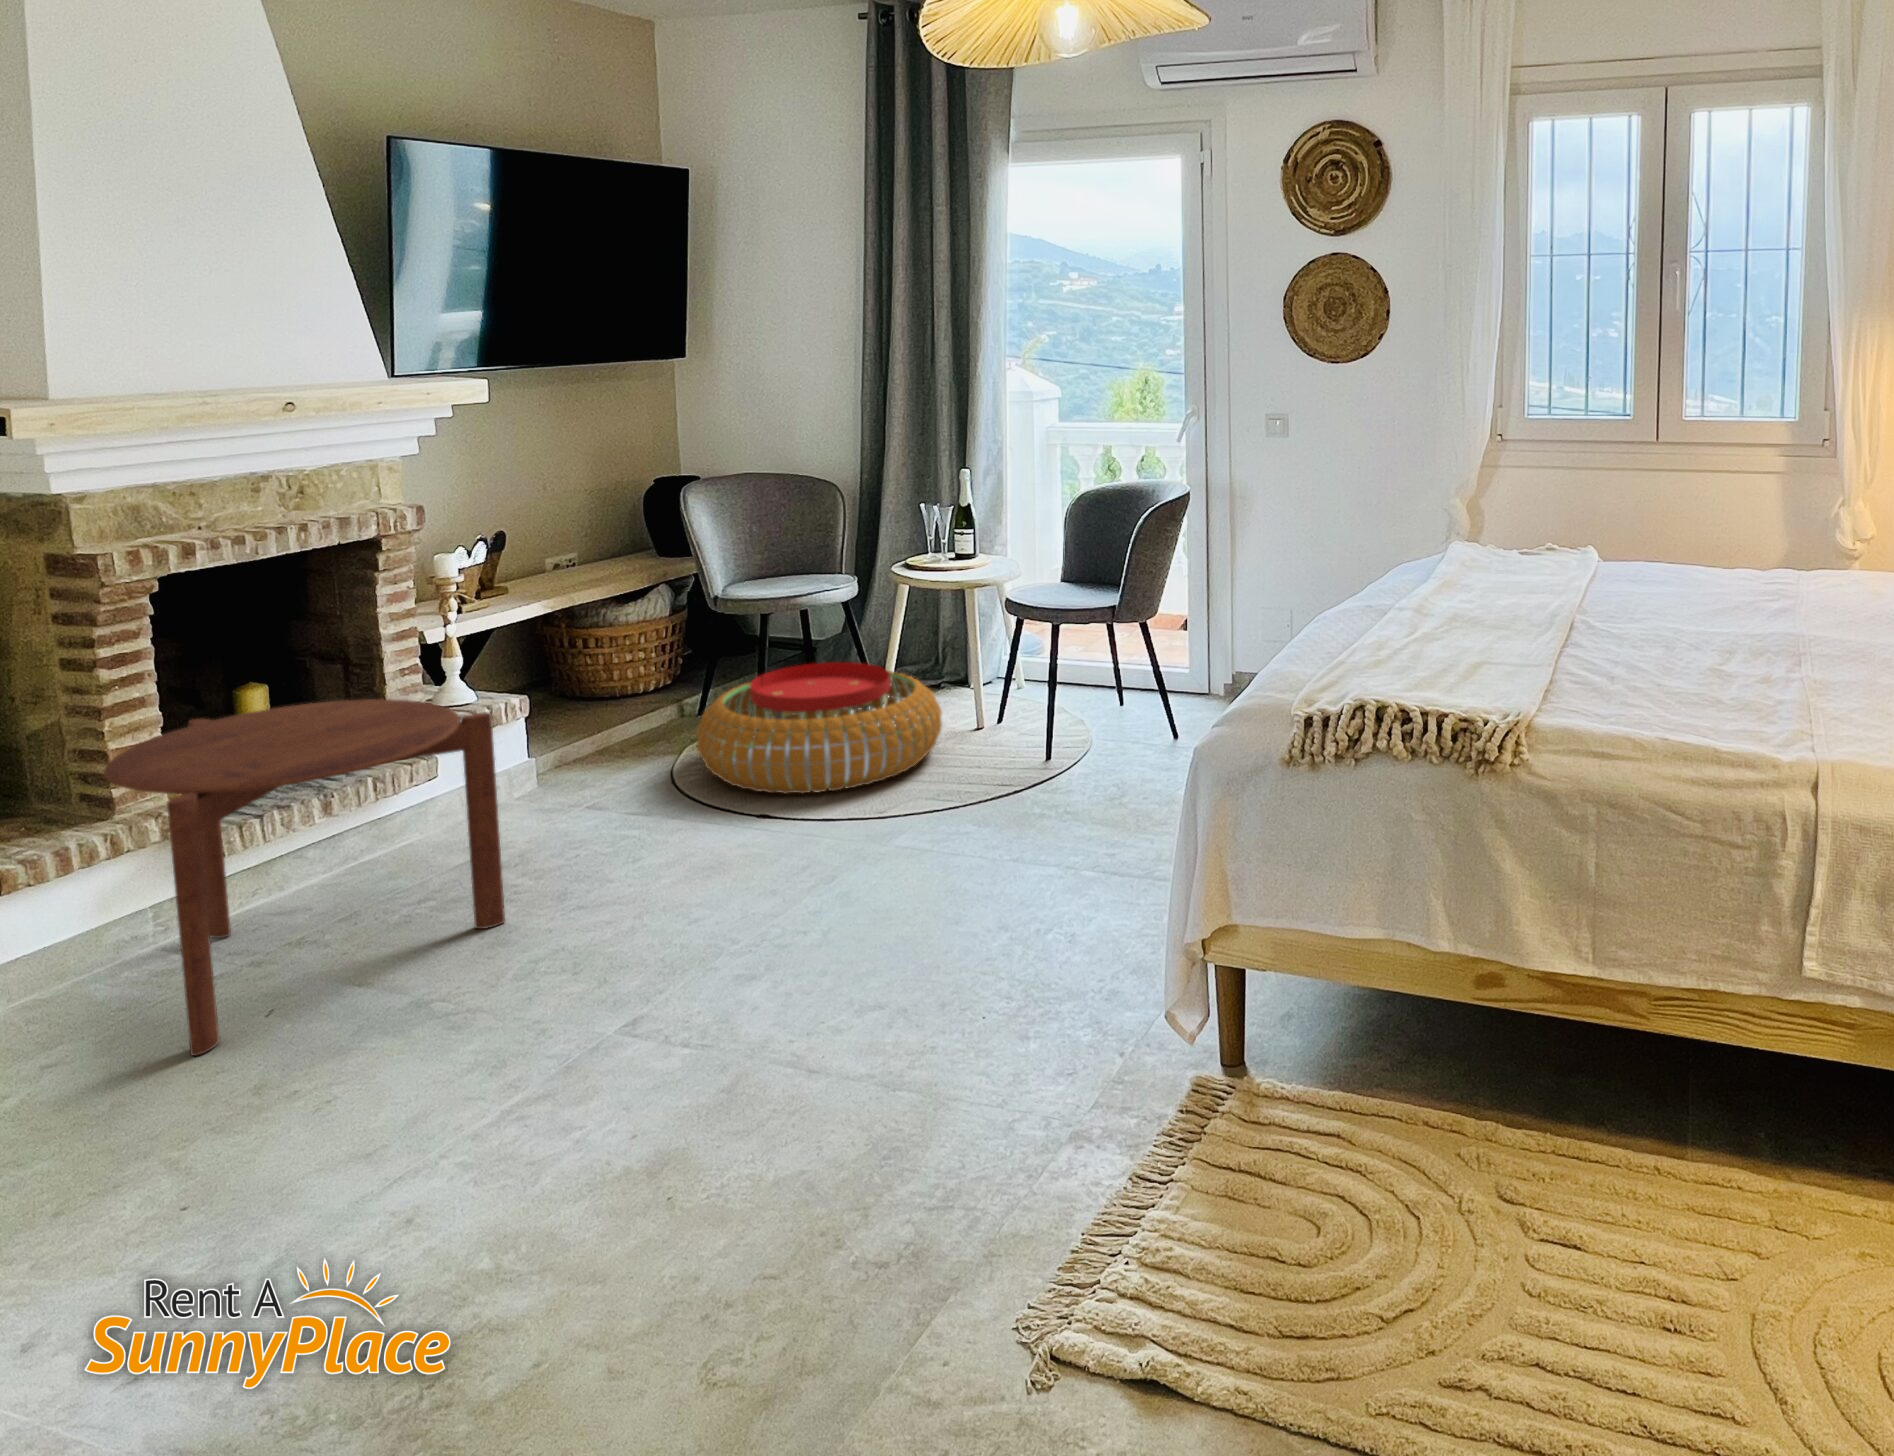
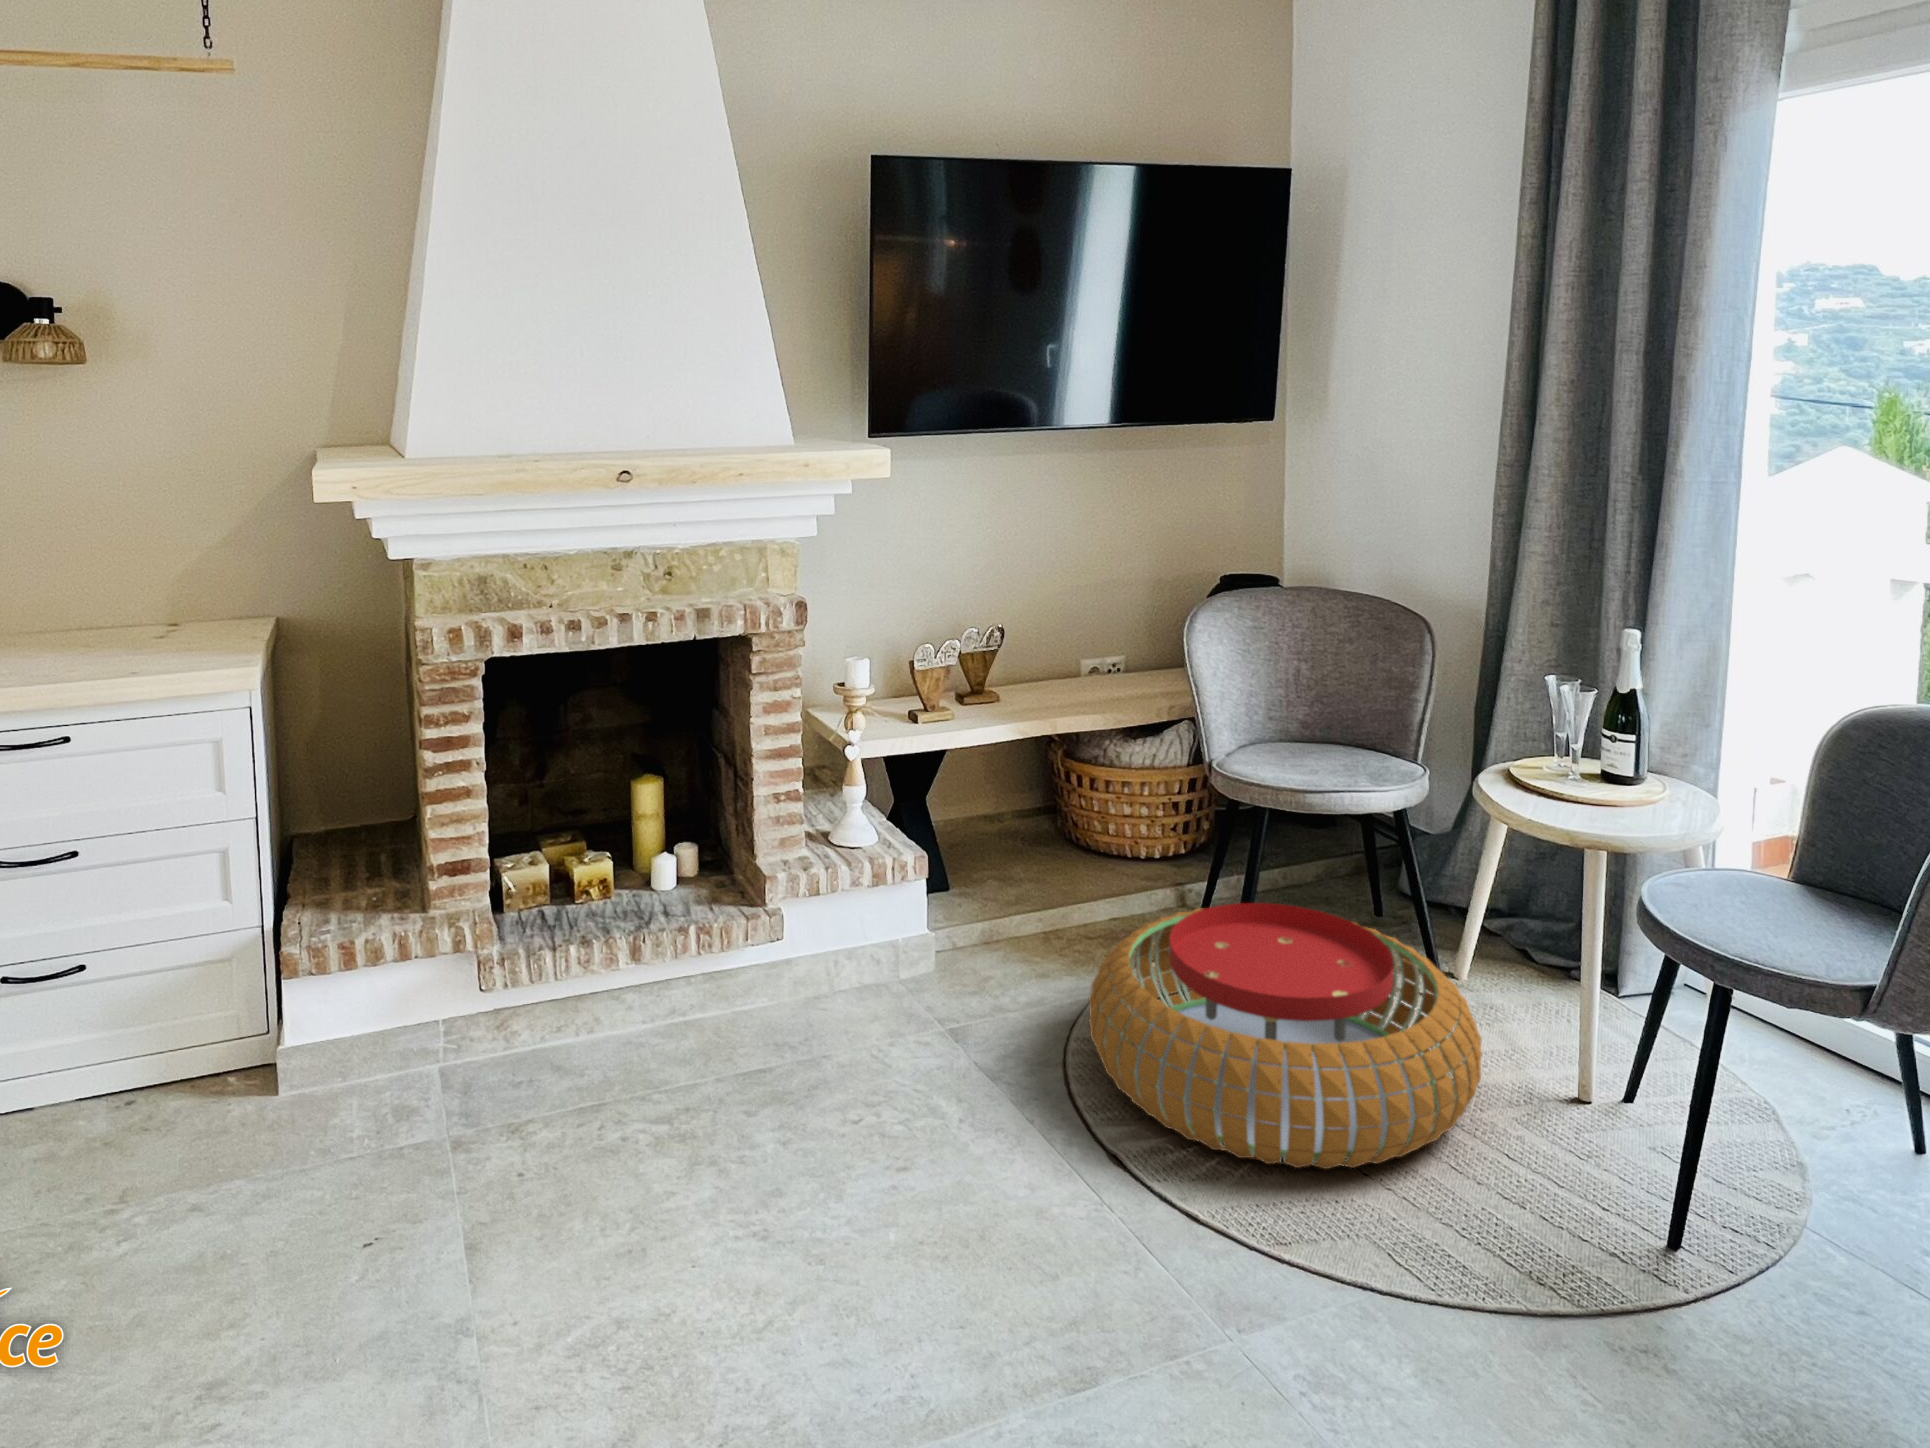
side table: present [104,699,505,1056] -> none [231,827,668,1279]

